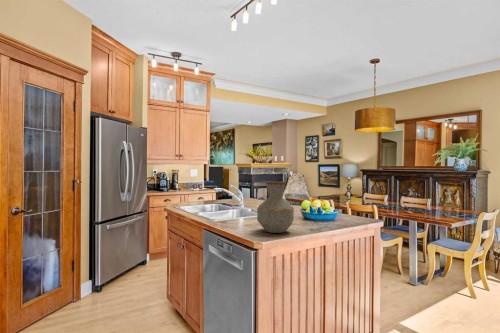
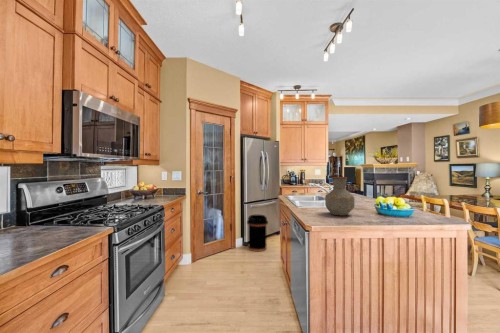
trash can: none [102,239,137,297] -> present [247,215,268,251]

